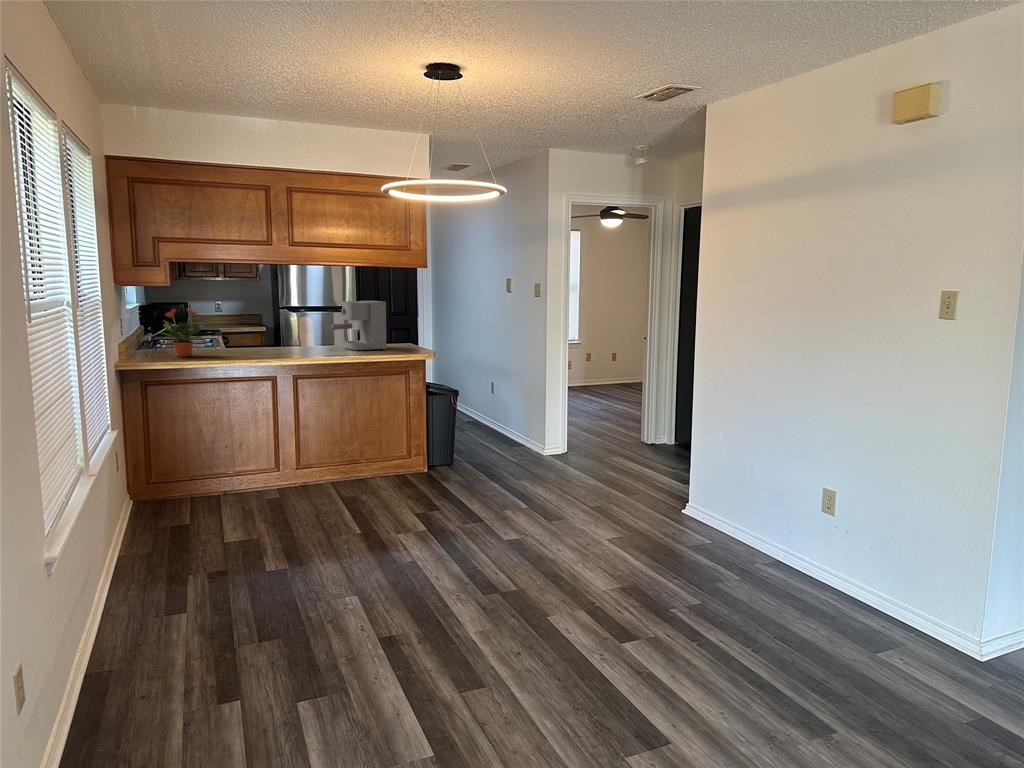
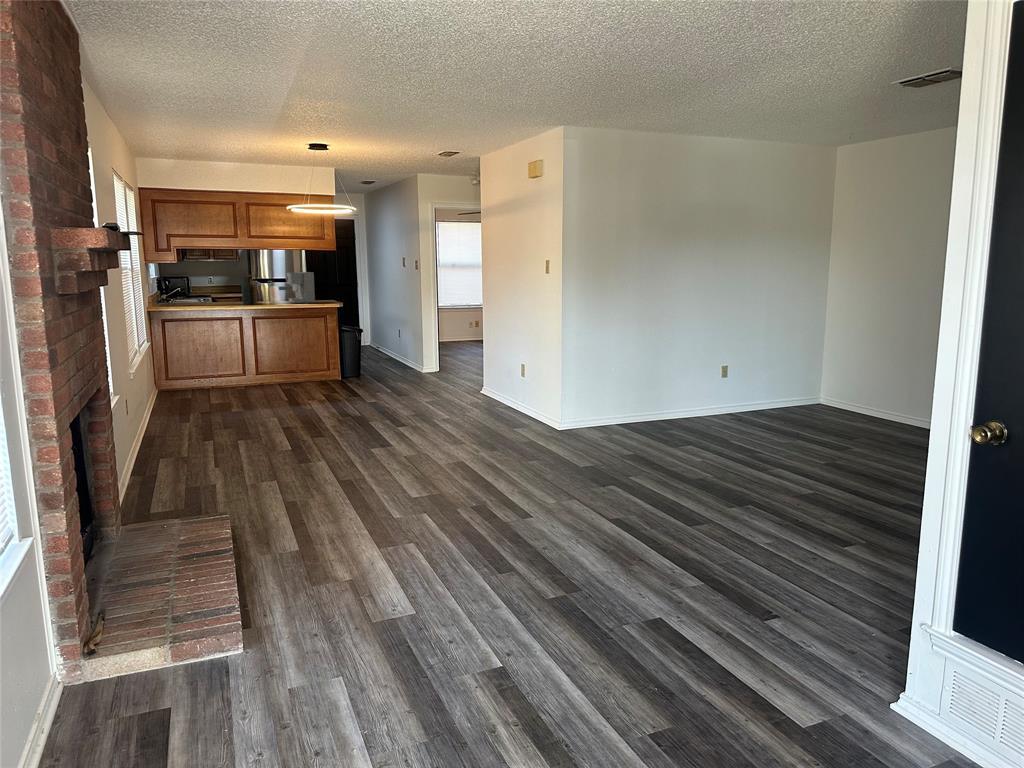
bottle: none [275,306,298,356] -> present [241,275,258,305]
potted plant: present [161,308,203,357] -> none [171,276,198,305]

